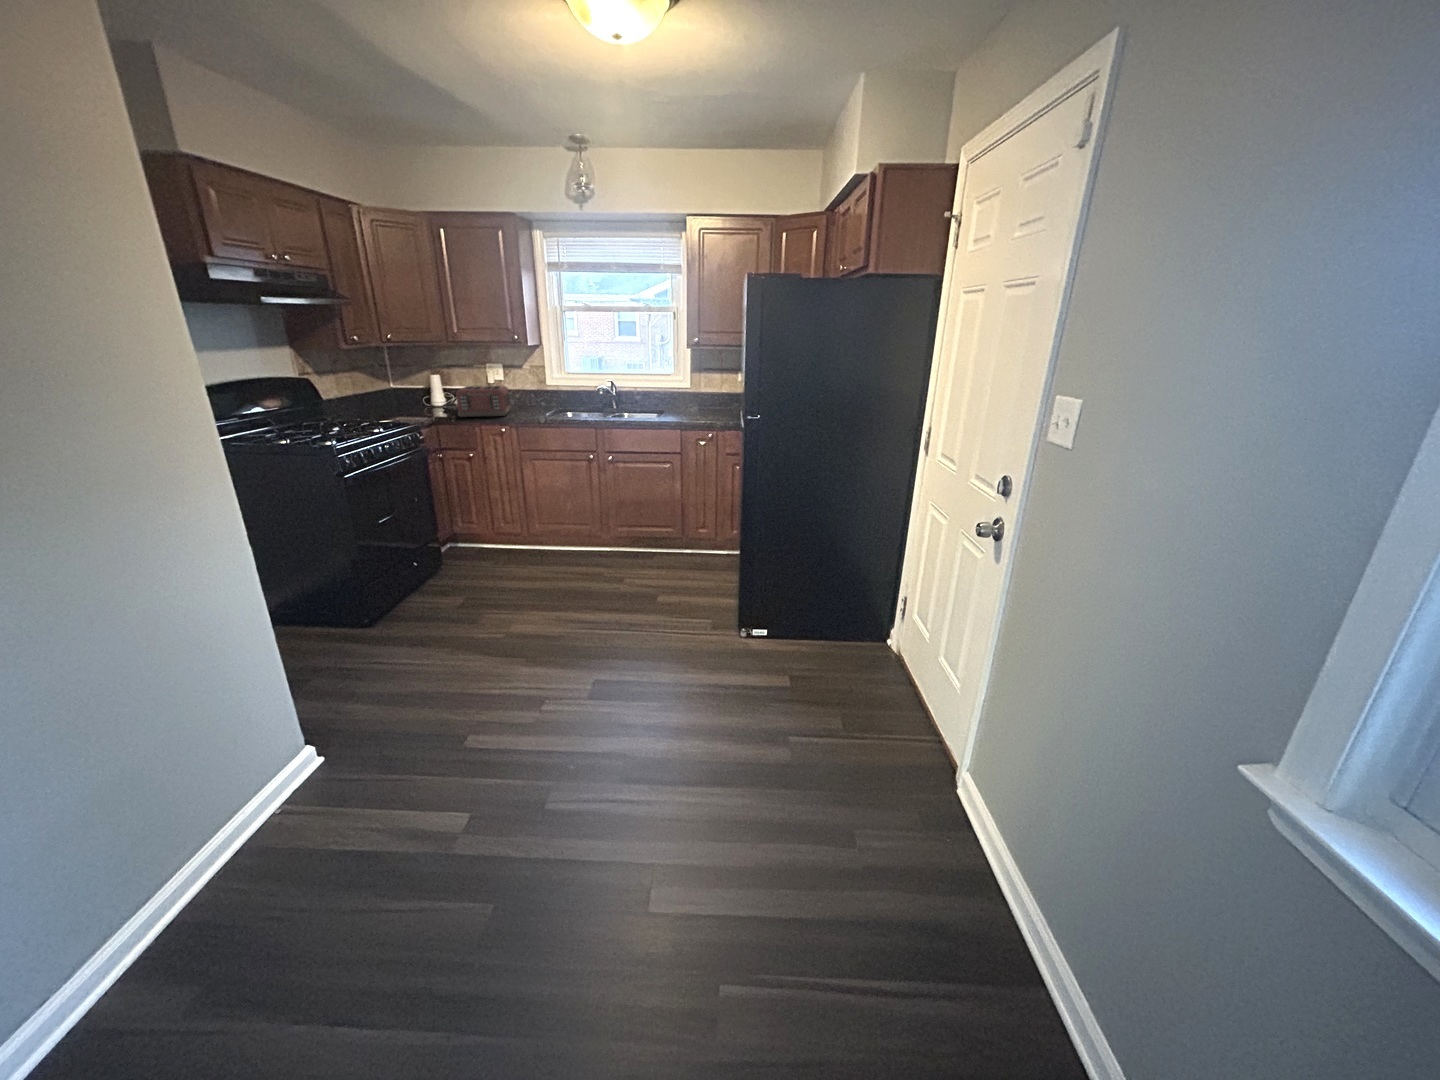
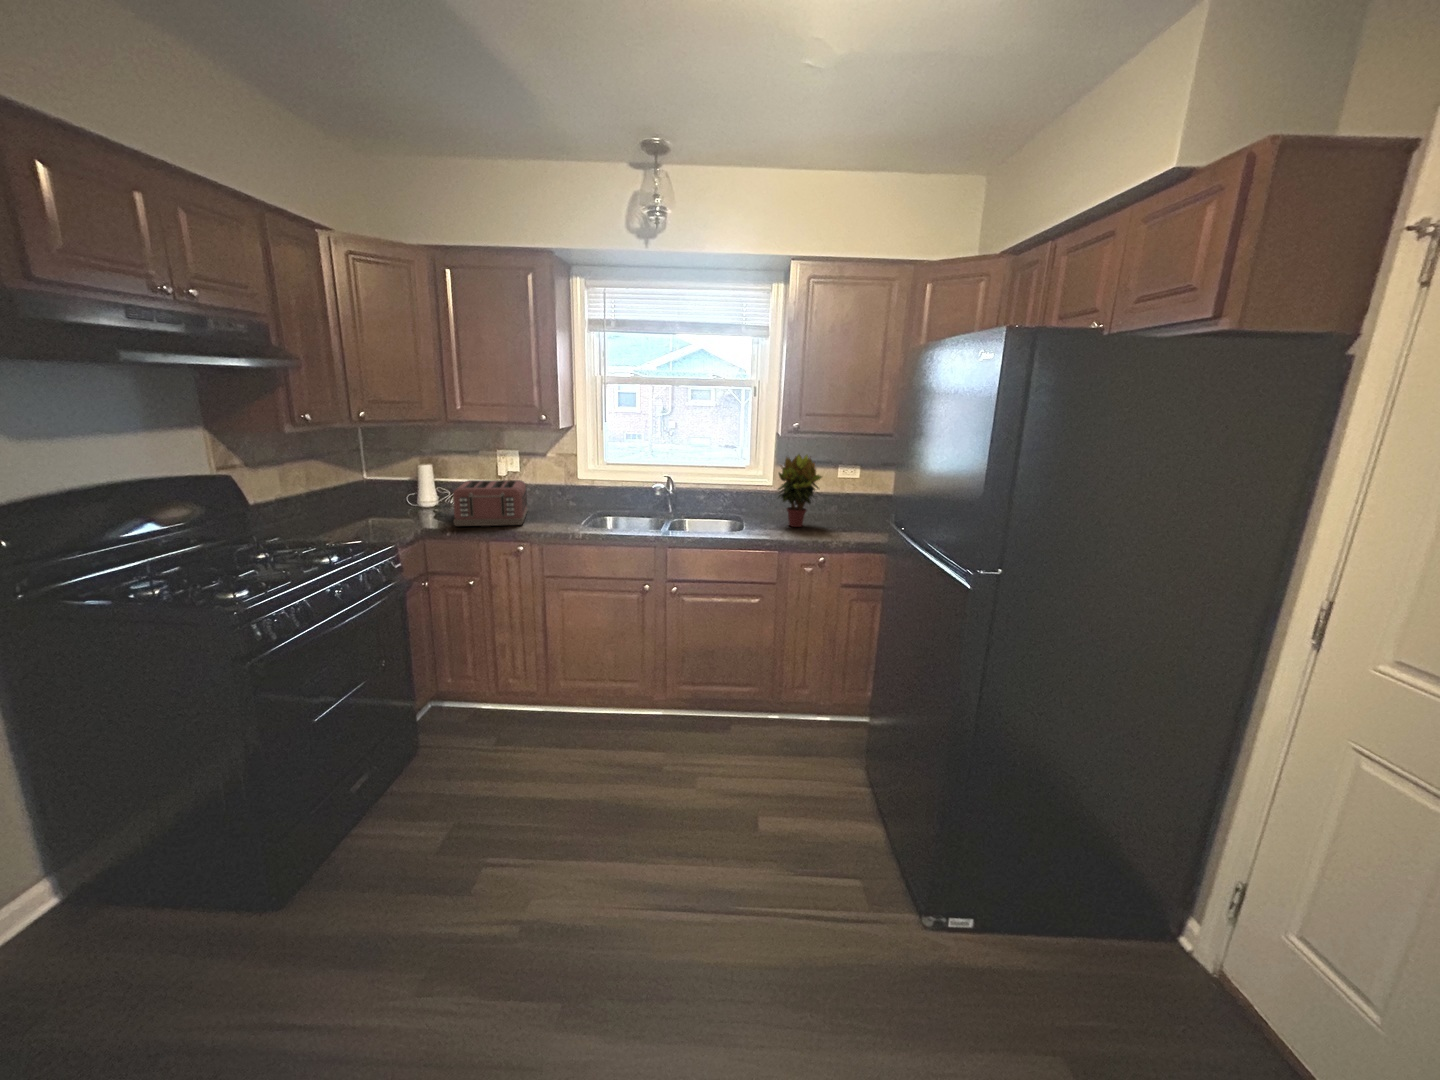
potted plant: none [684,361,718,415] -> present [778,454,822,527]

